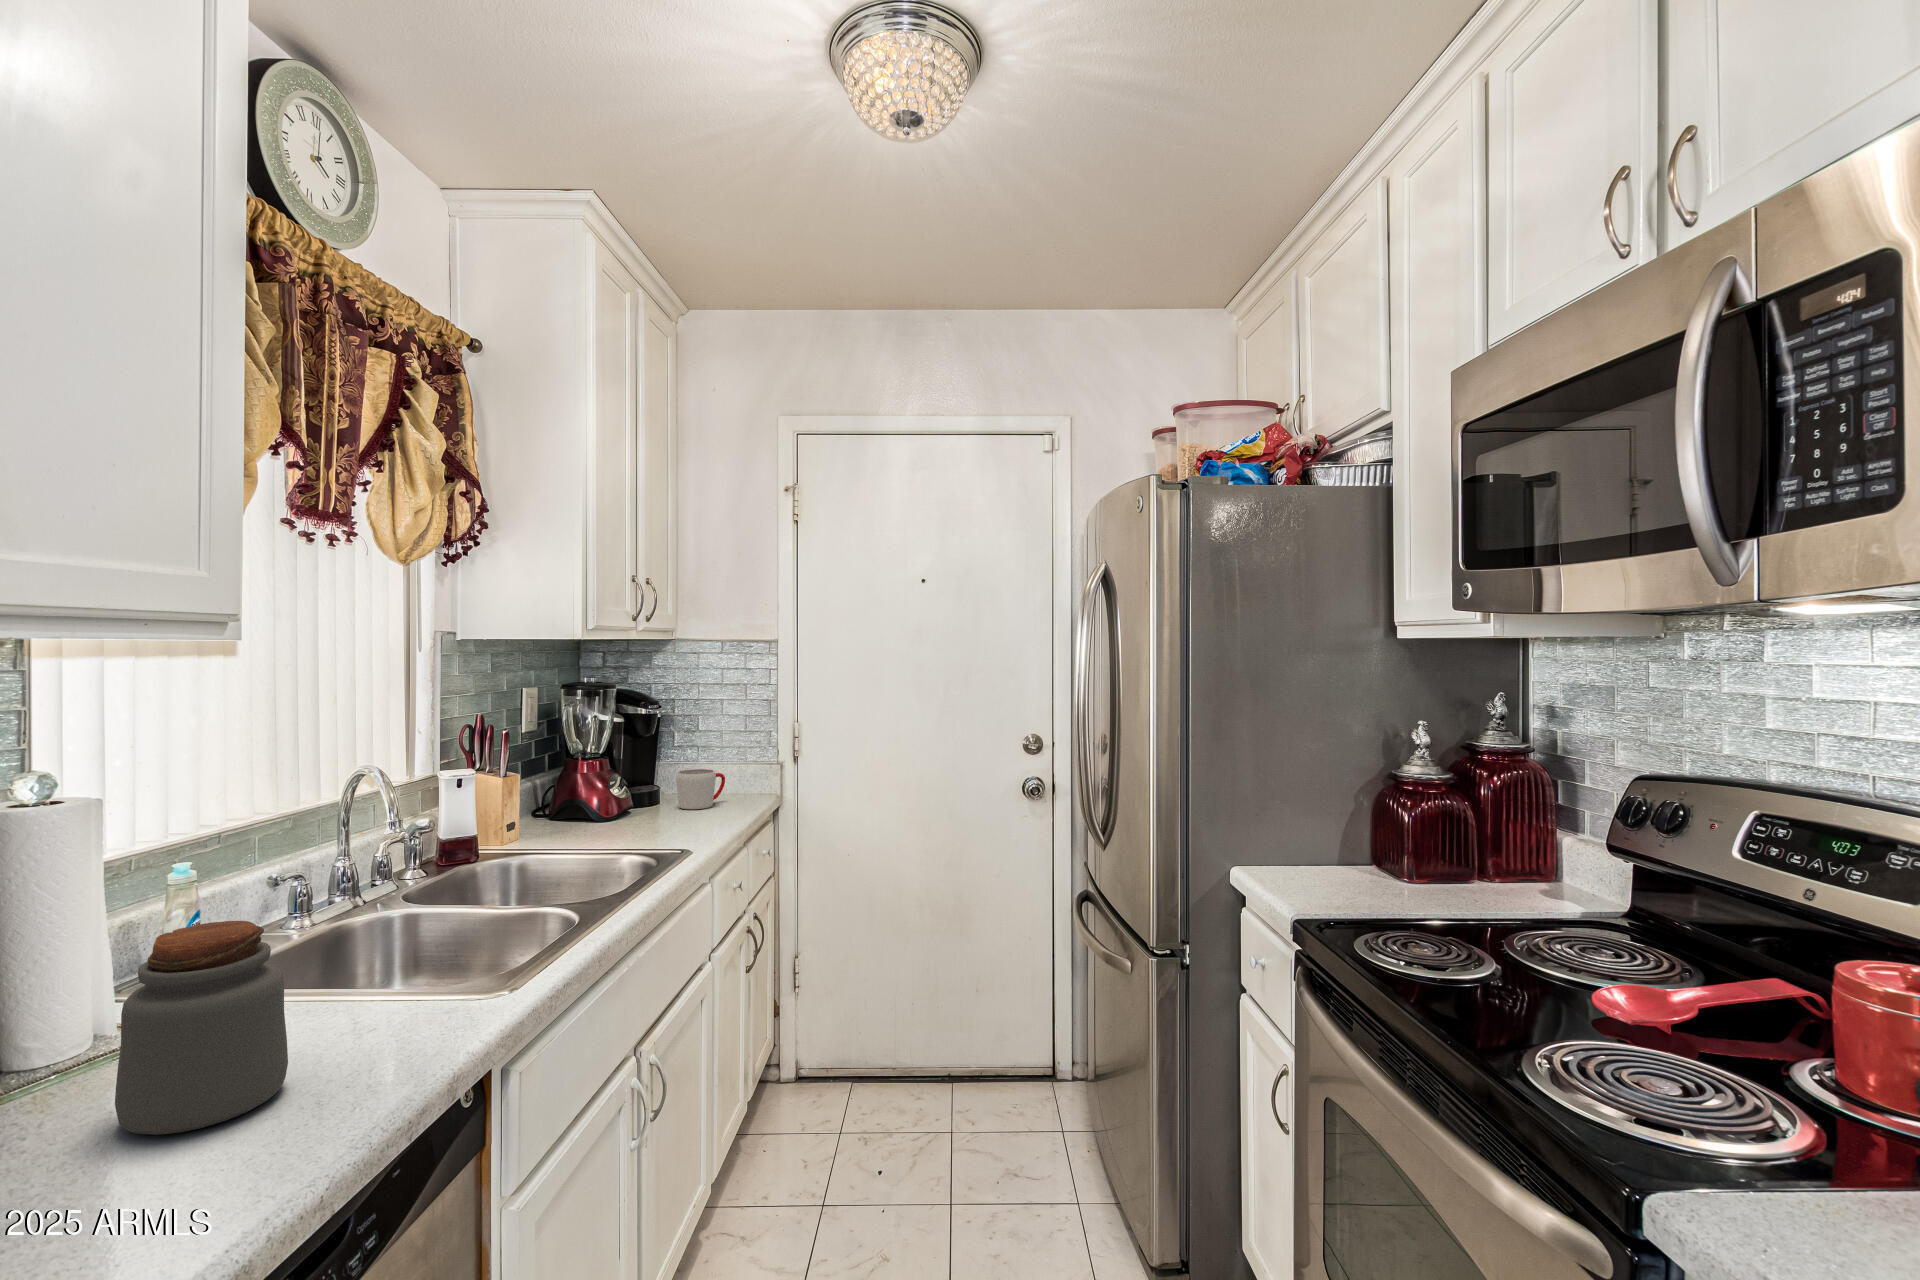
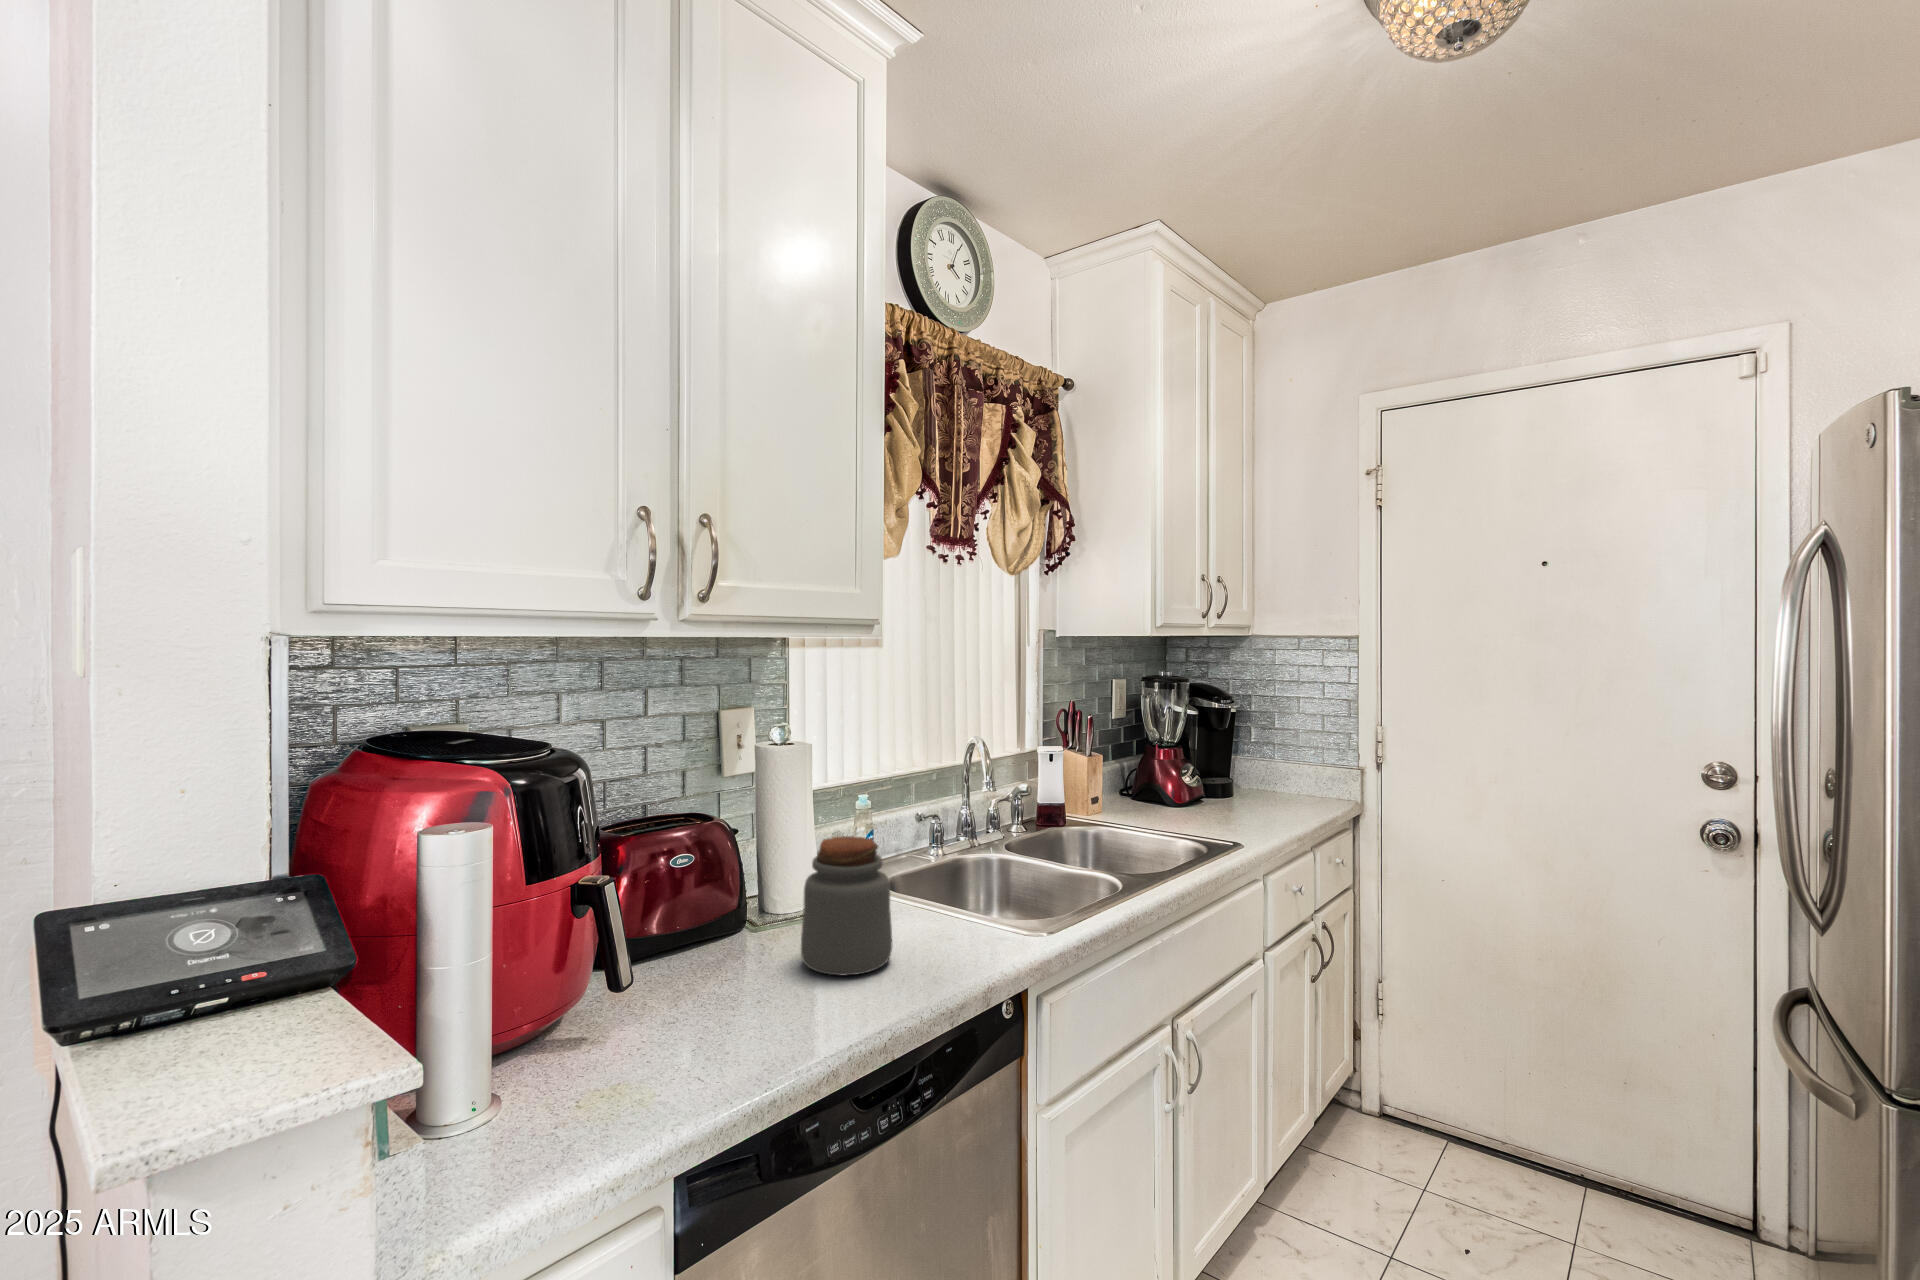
mug: present [676,769,725,809] -> none [1247,767,1299,807]

